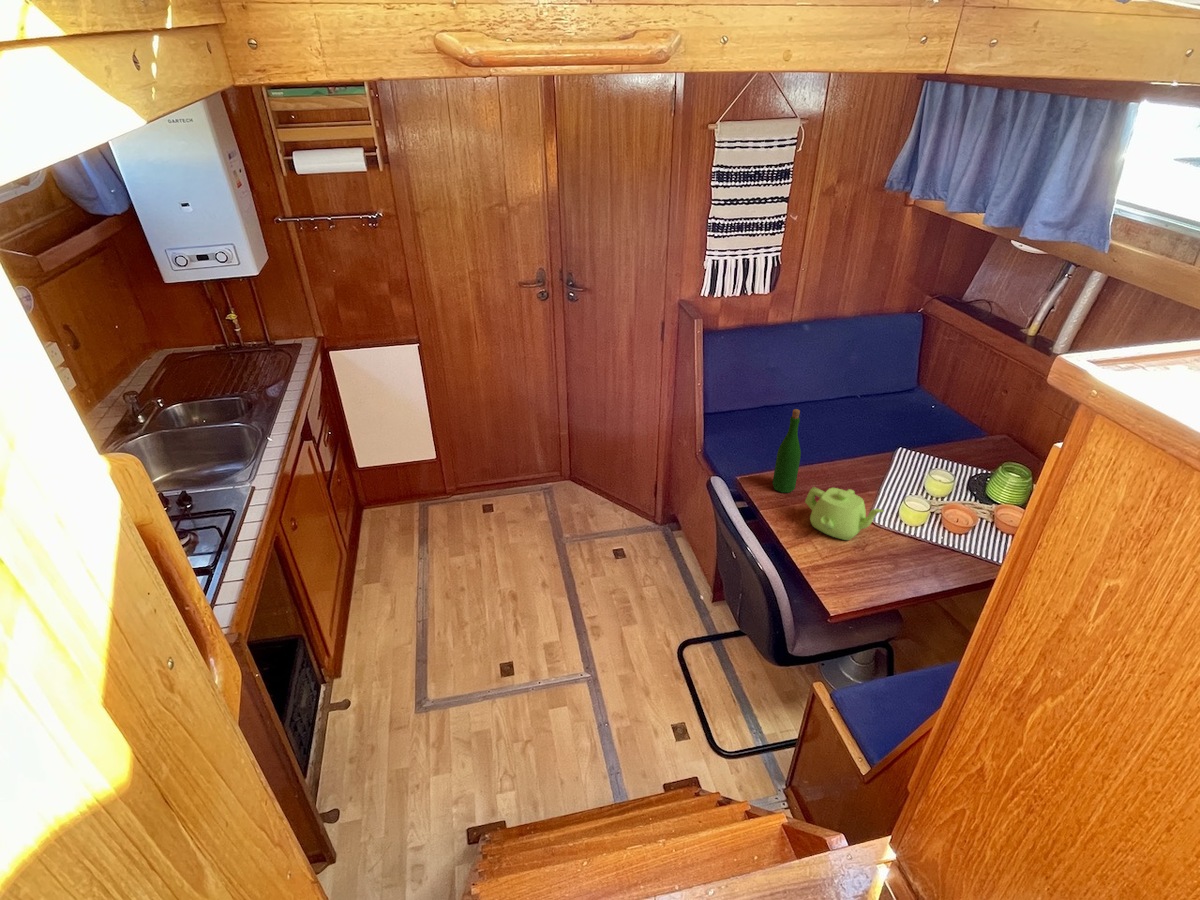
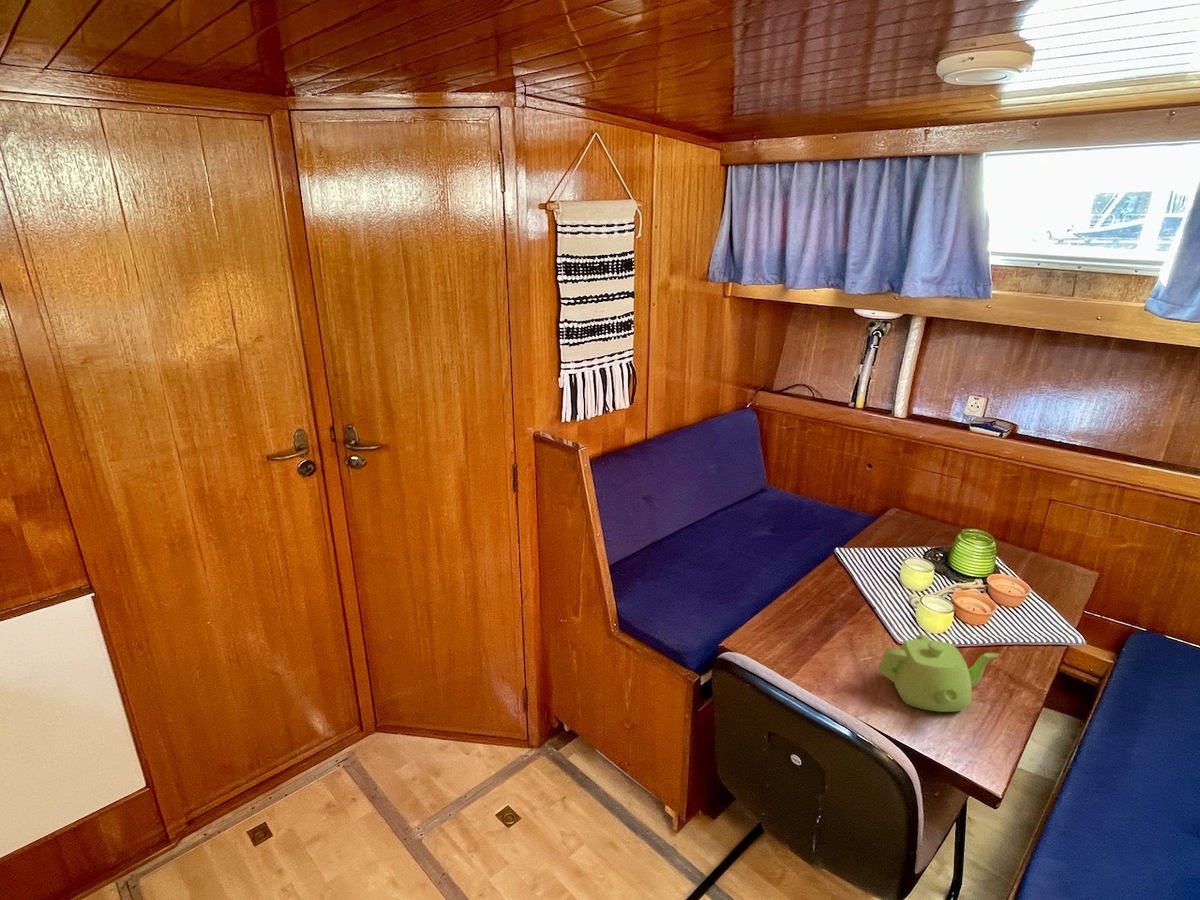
wine bottle: present [772,409,801,493] -> none [799,545,836,666]

